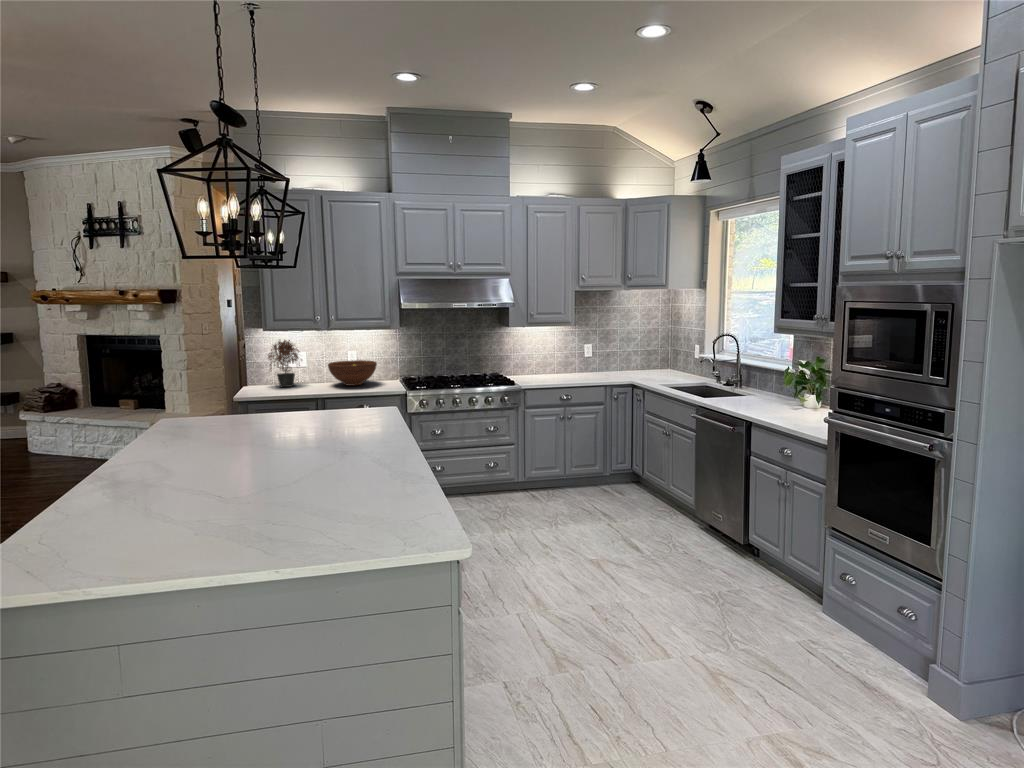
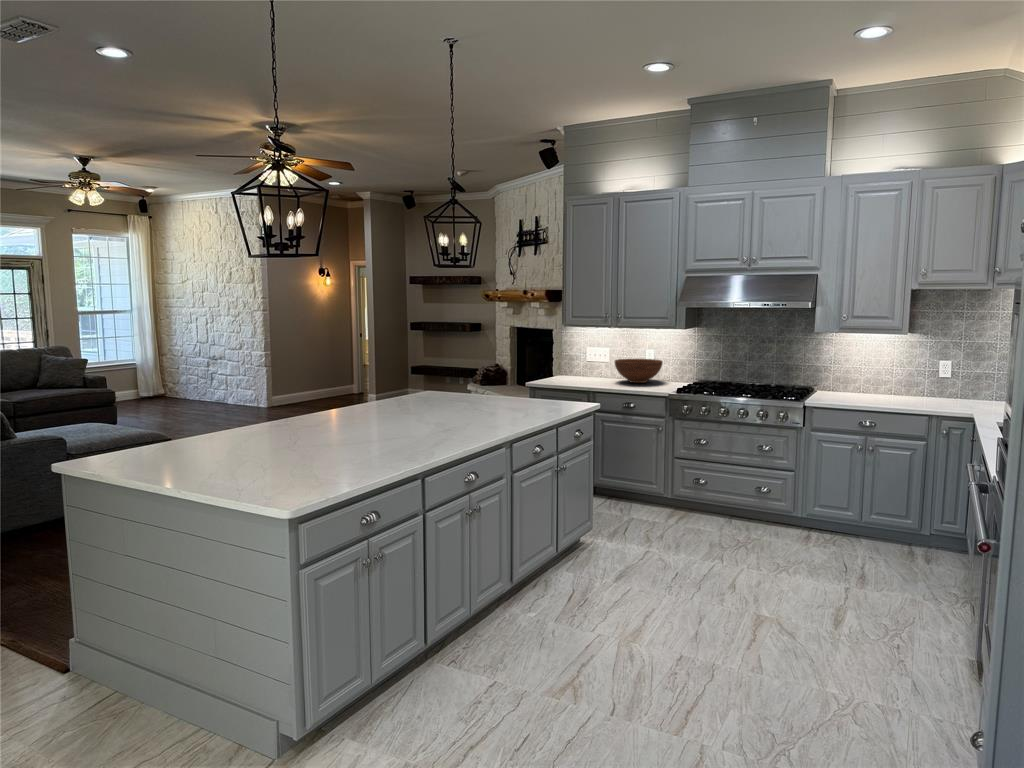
potted plant: present [268,340,300,387] -> none [566,333,601,379]

